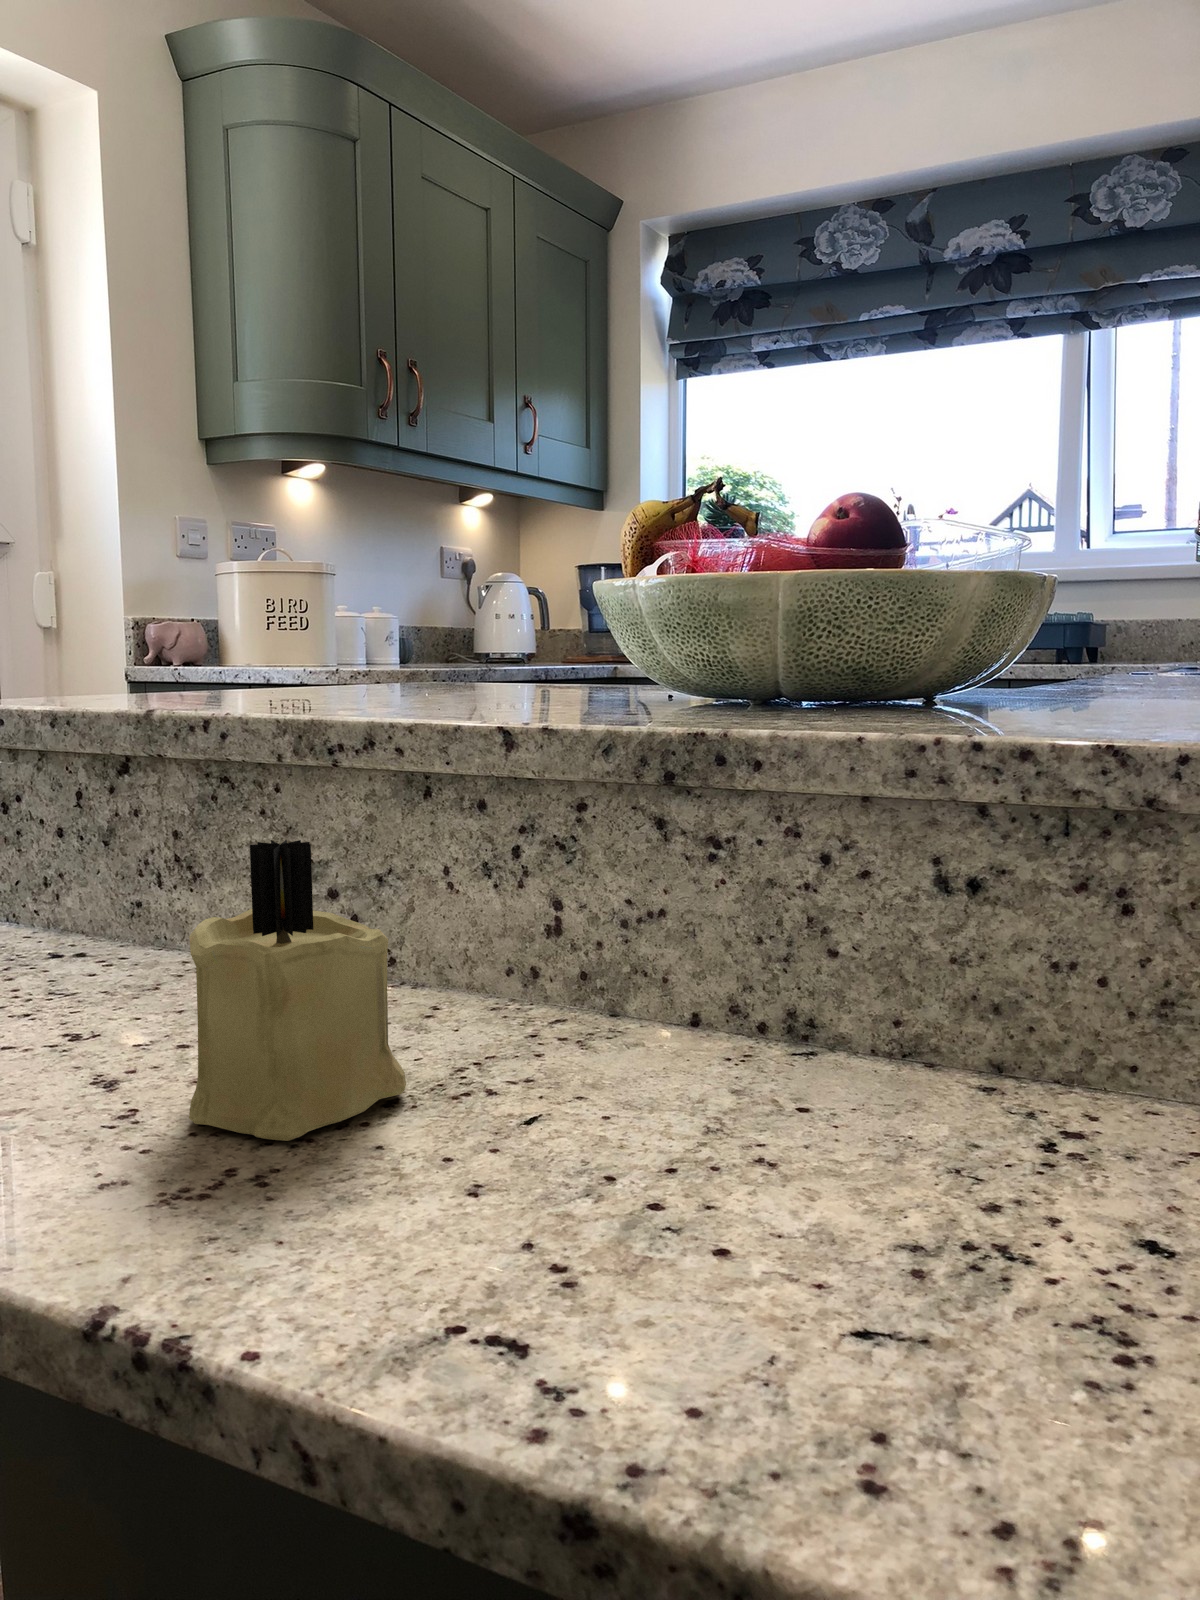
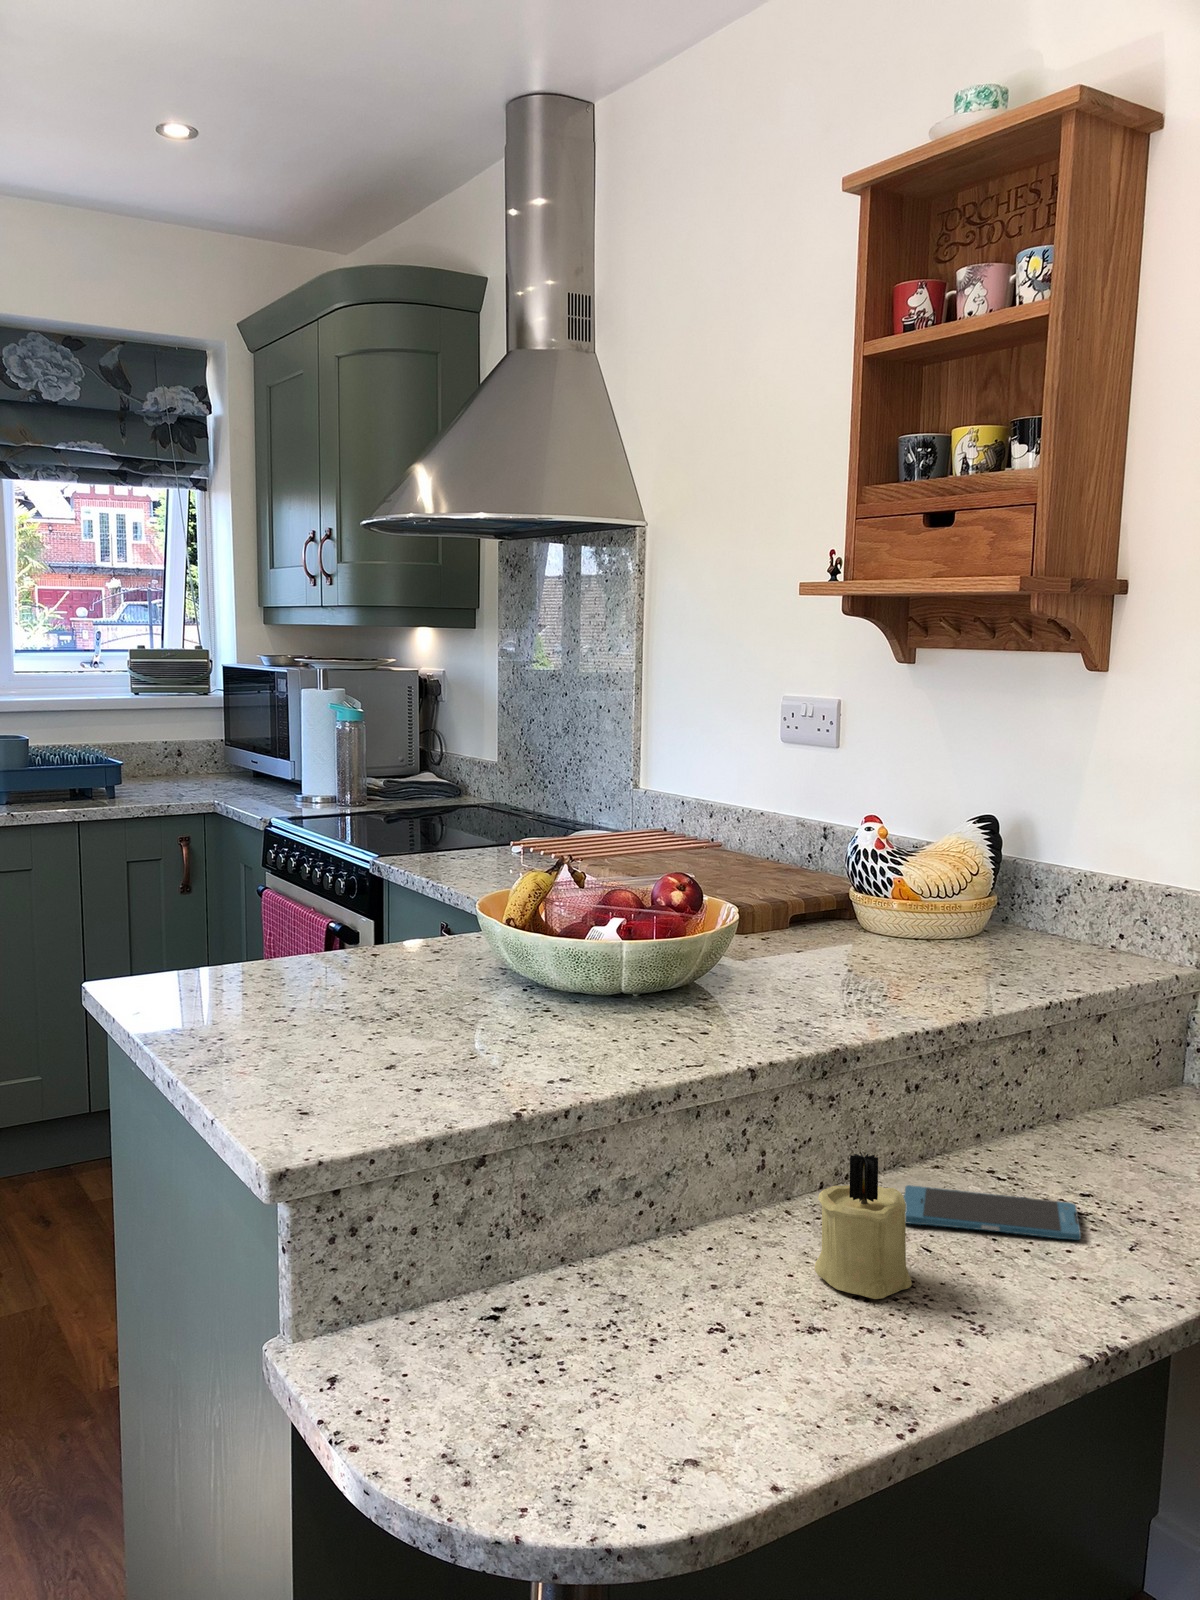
smartphone: none [603,1060,974,1287] -> present [904,1185,1081,1240]

